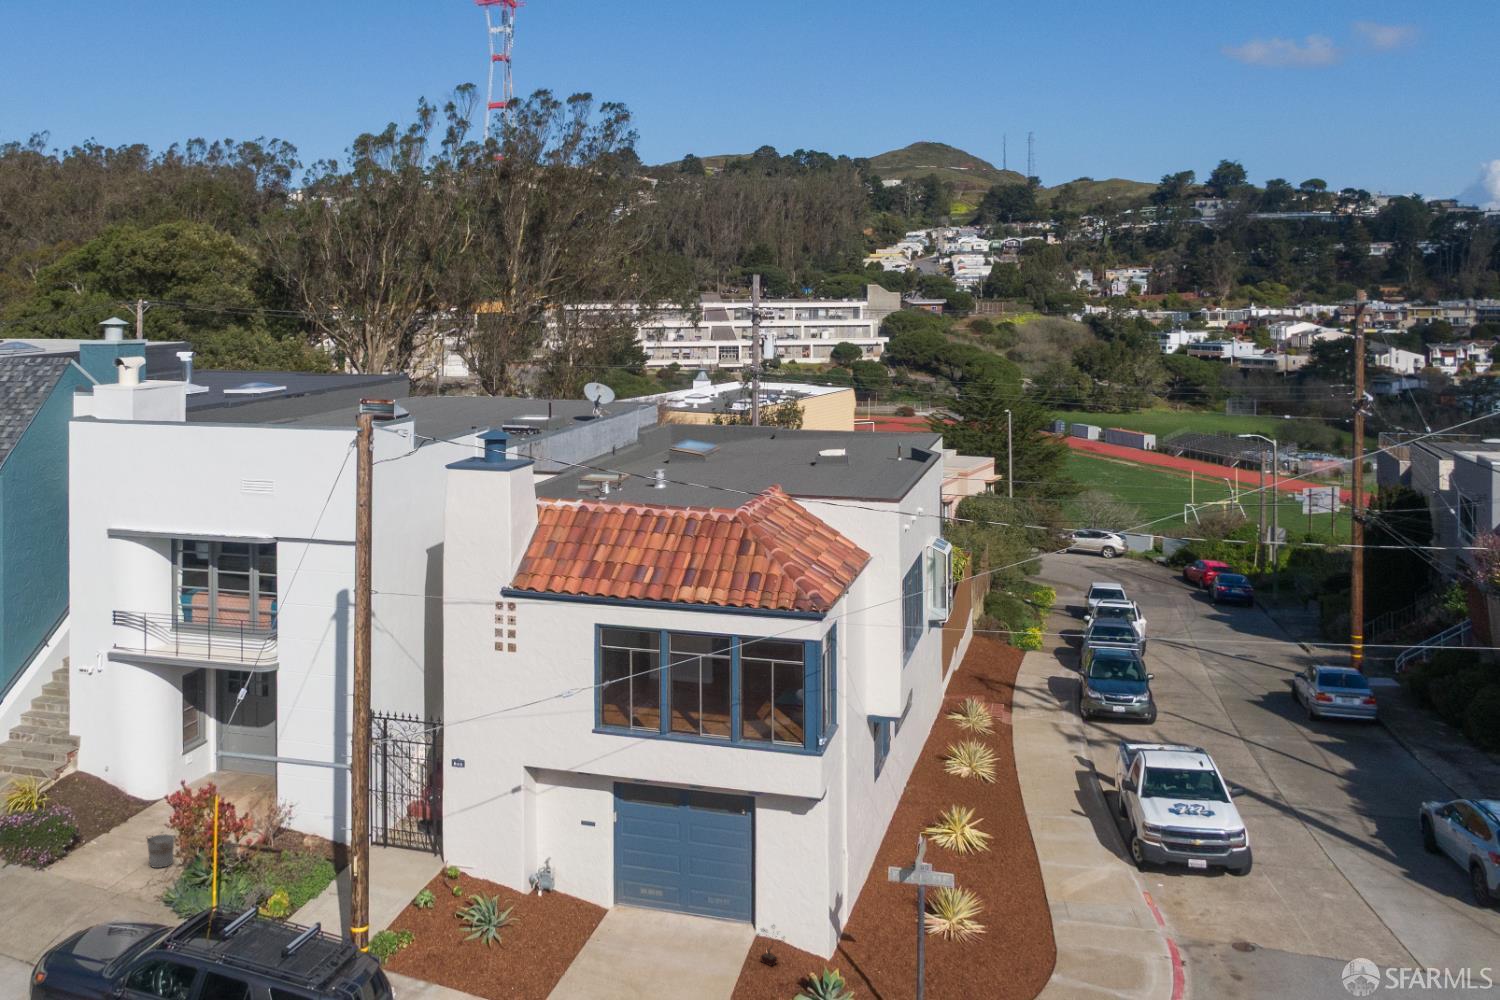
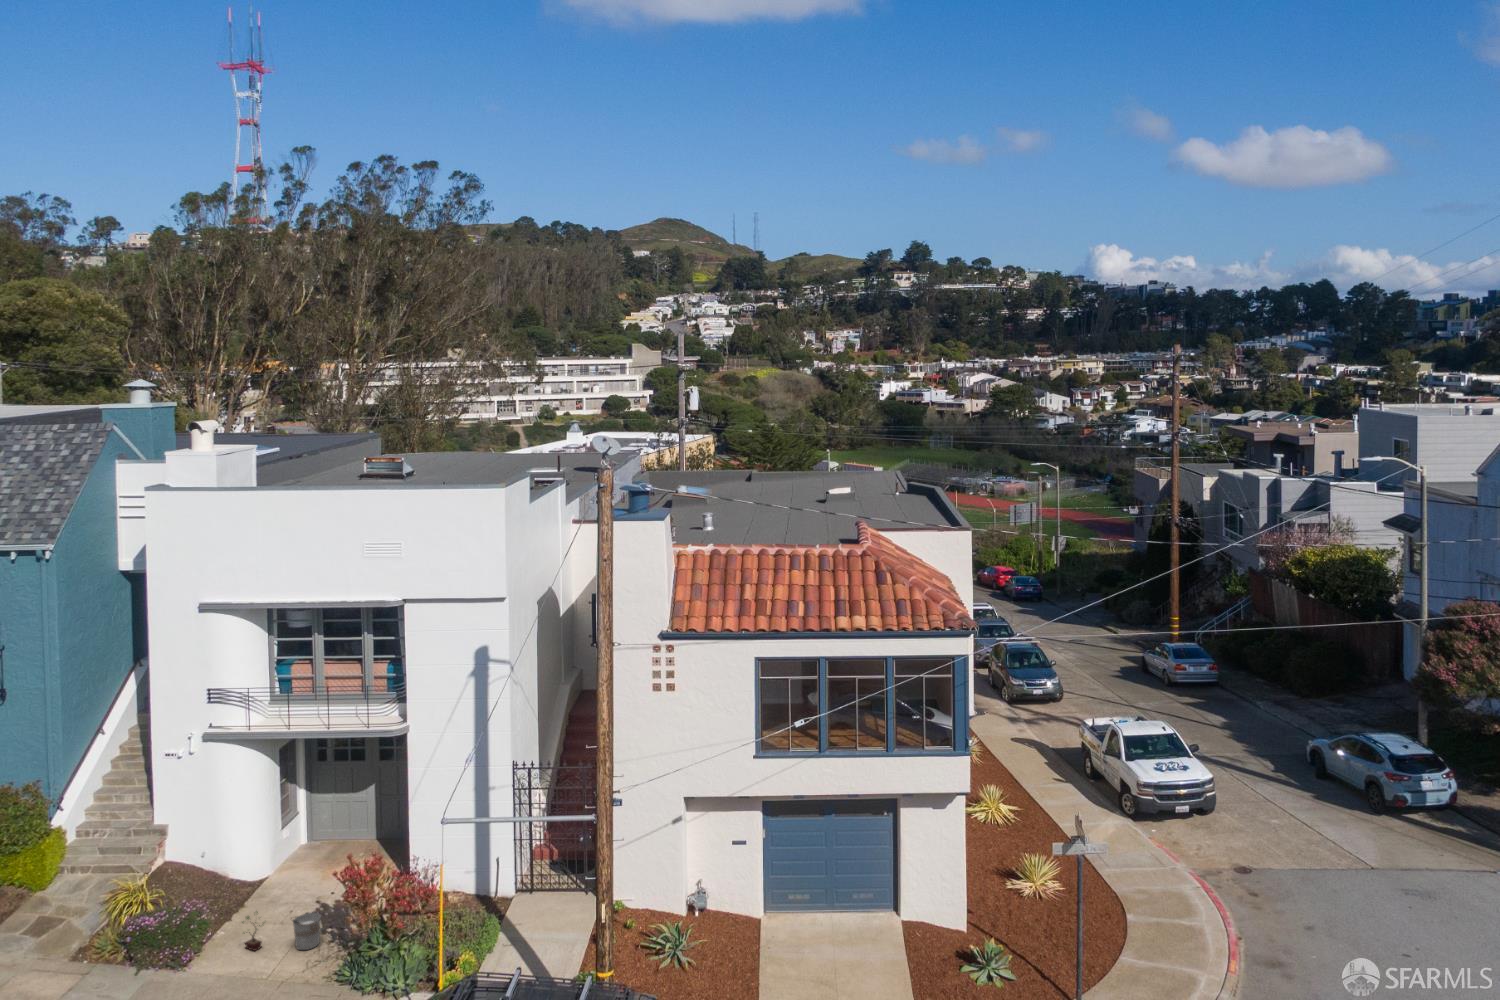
potted plant: present [758,929,784,966] -> present [242,912,262,951]

